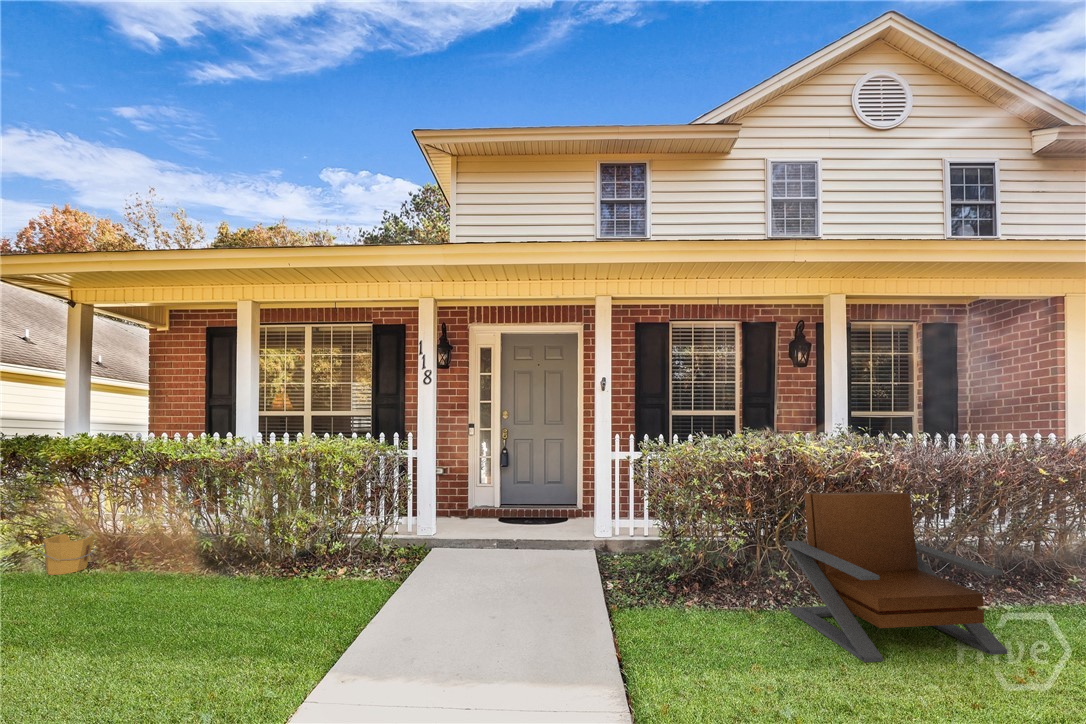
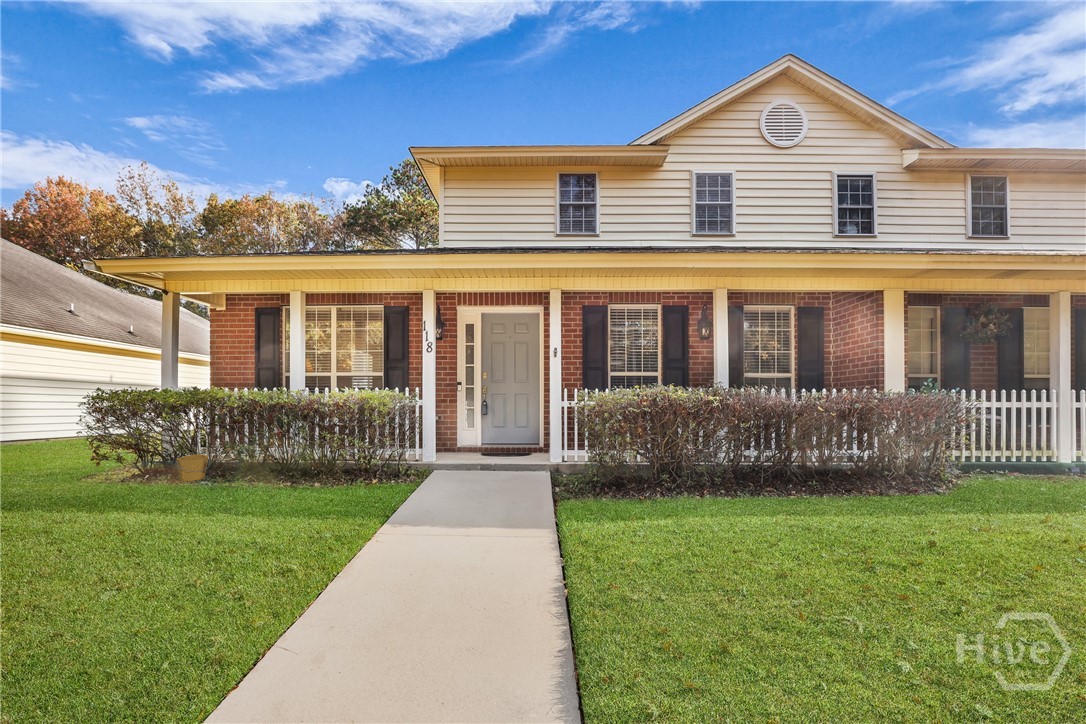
lounge chair: present [785,492,1007,662] -> none [657,419,766,506]

